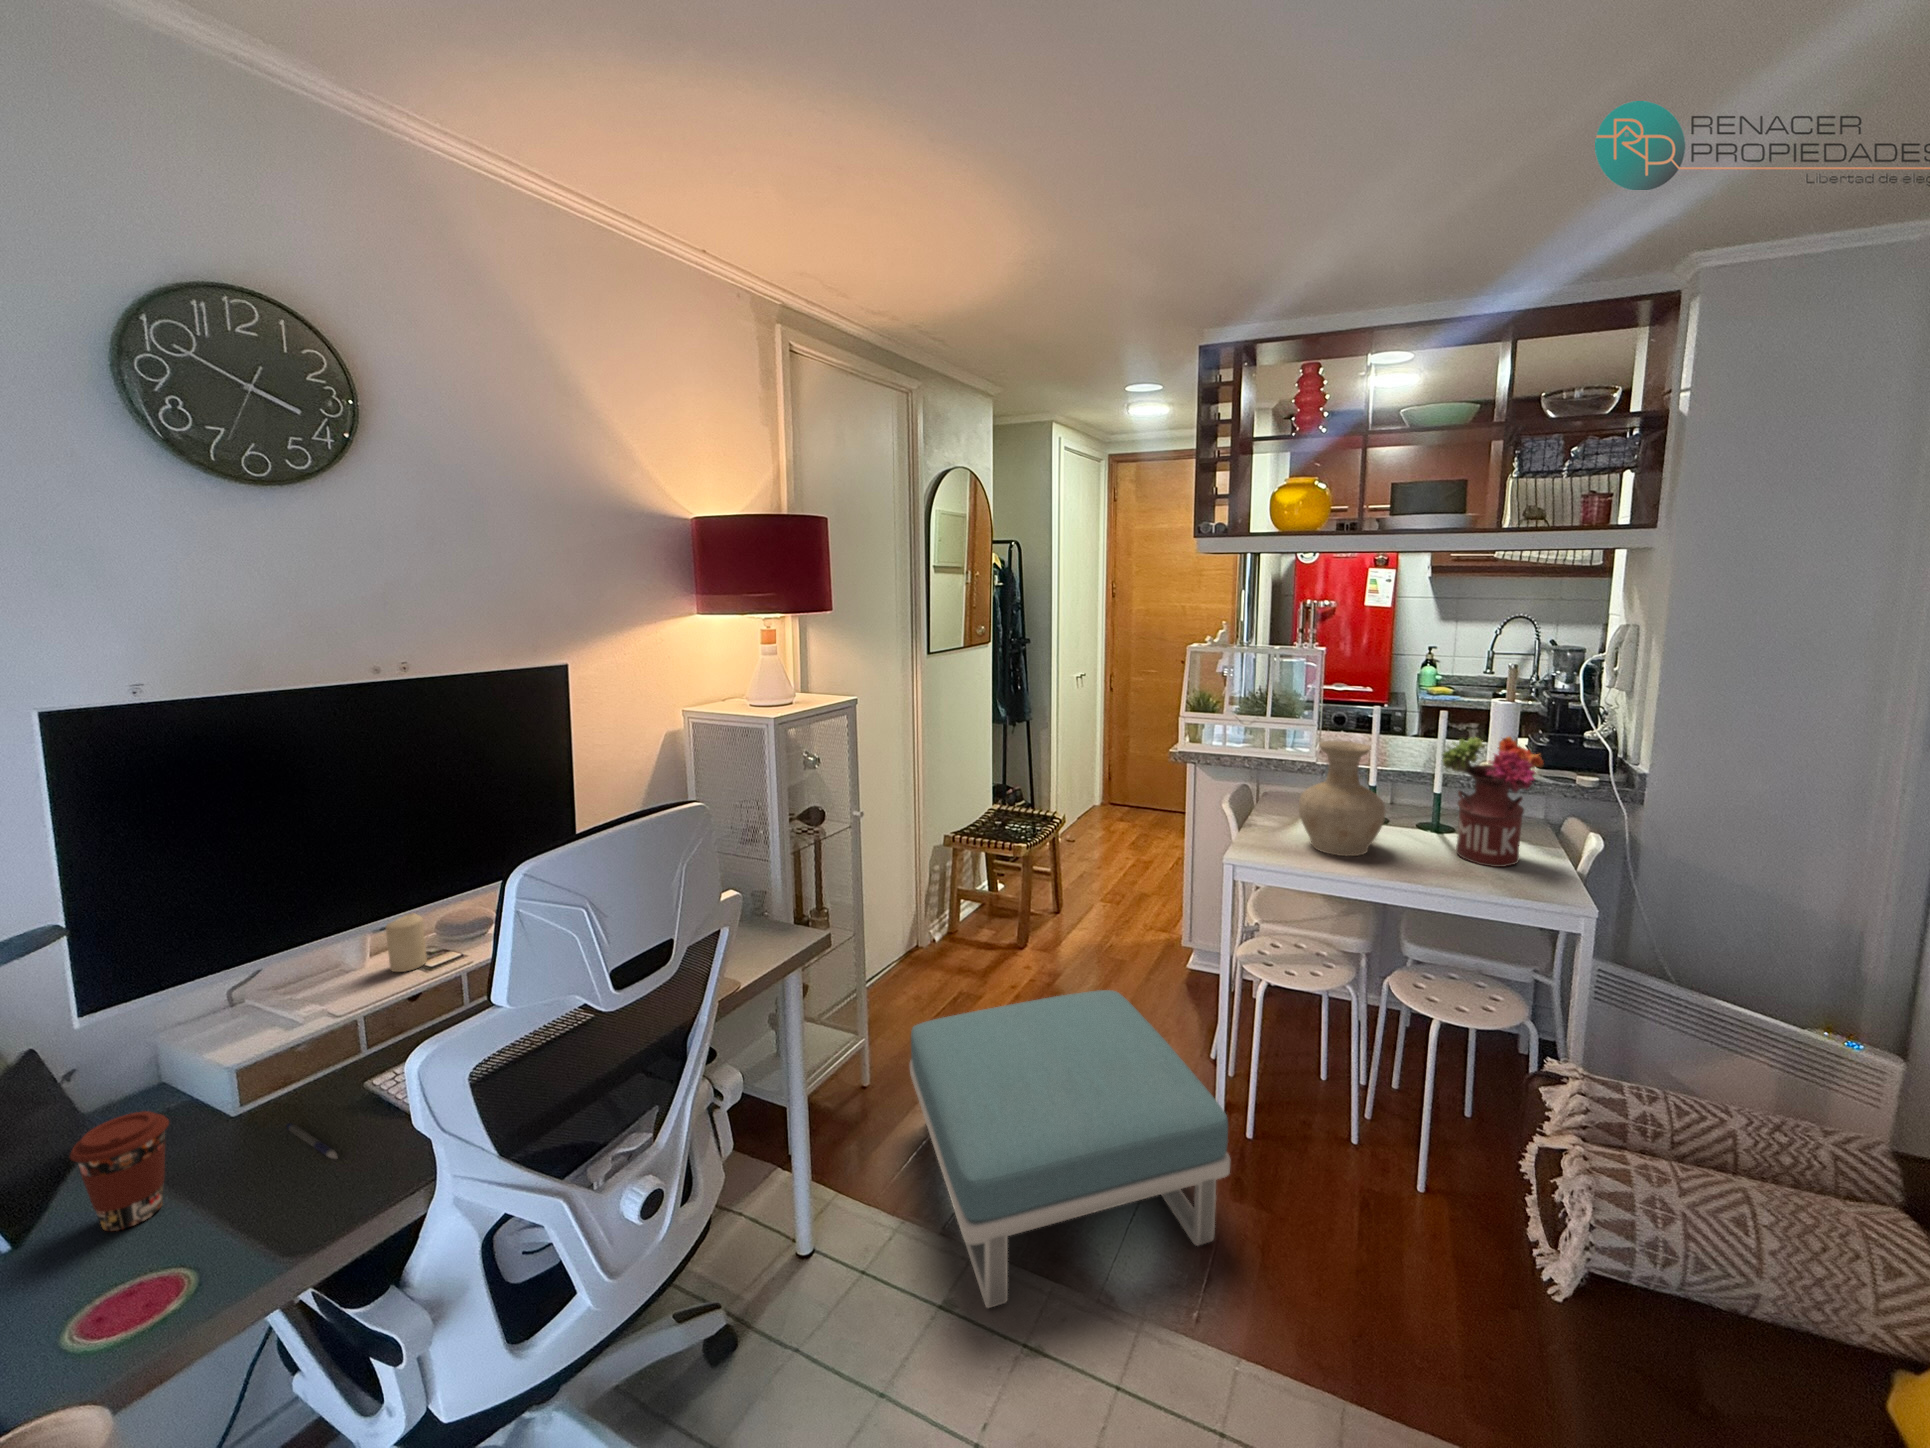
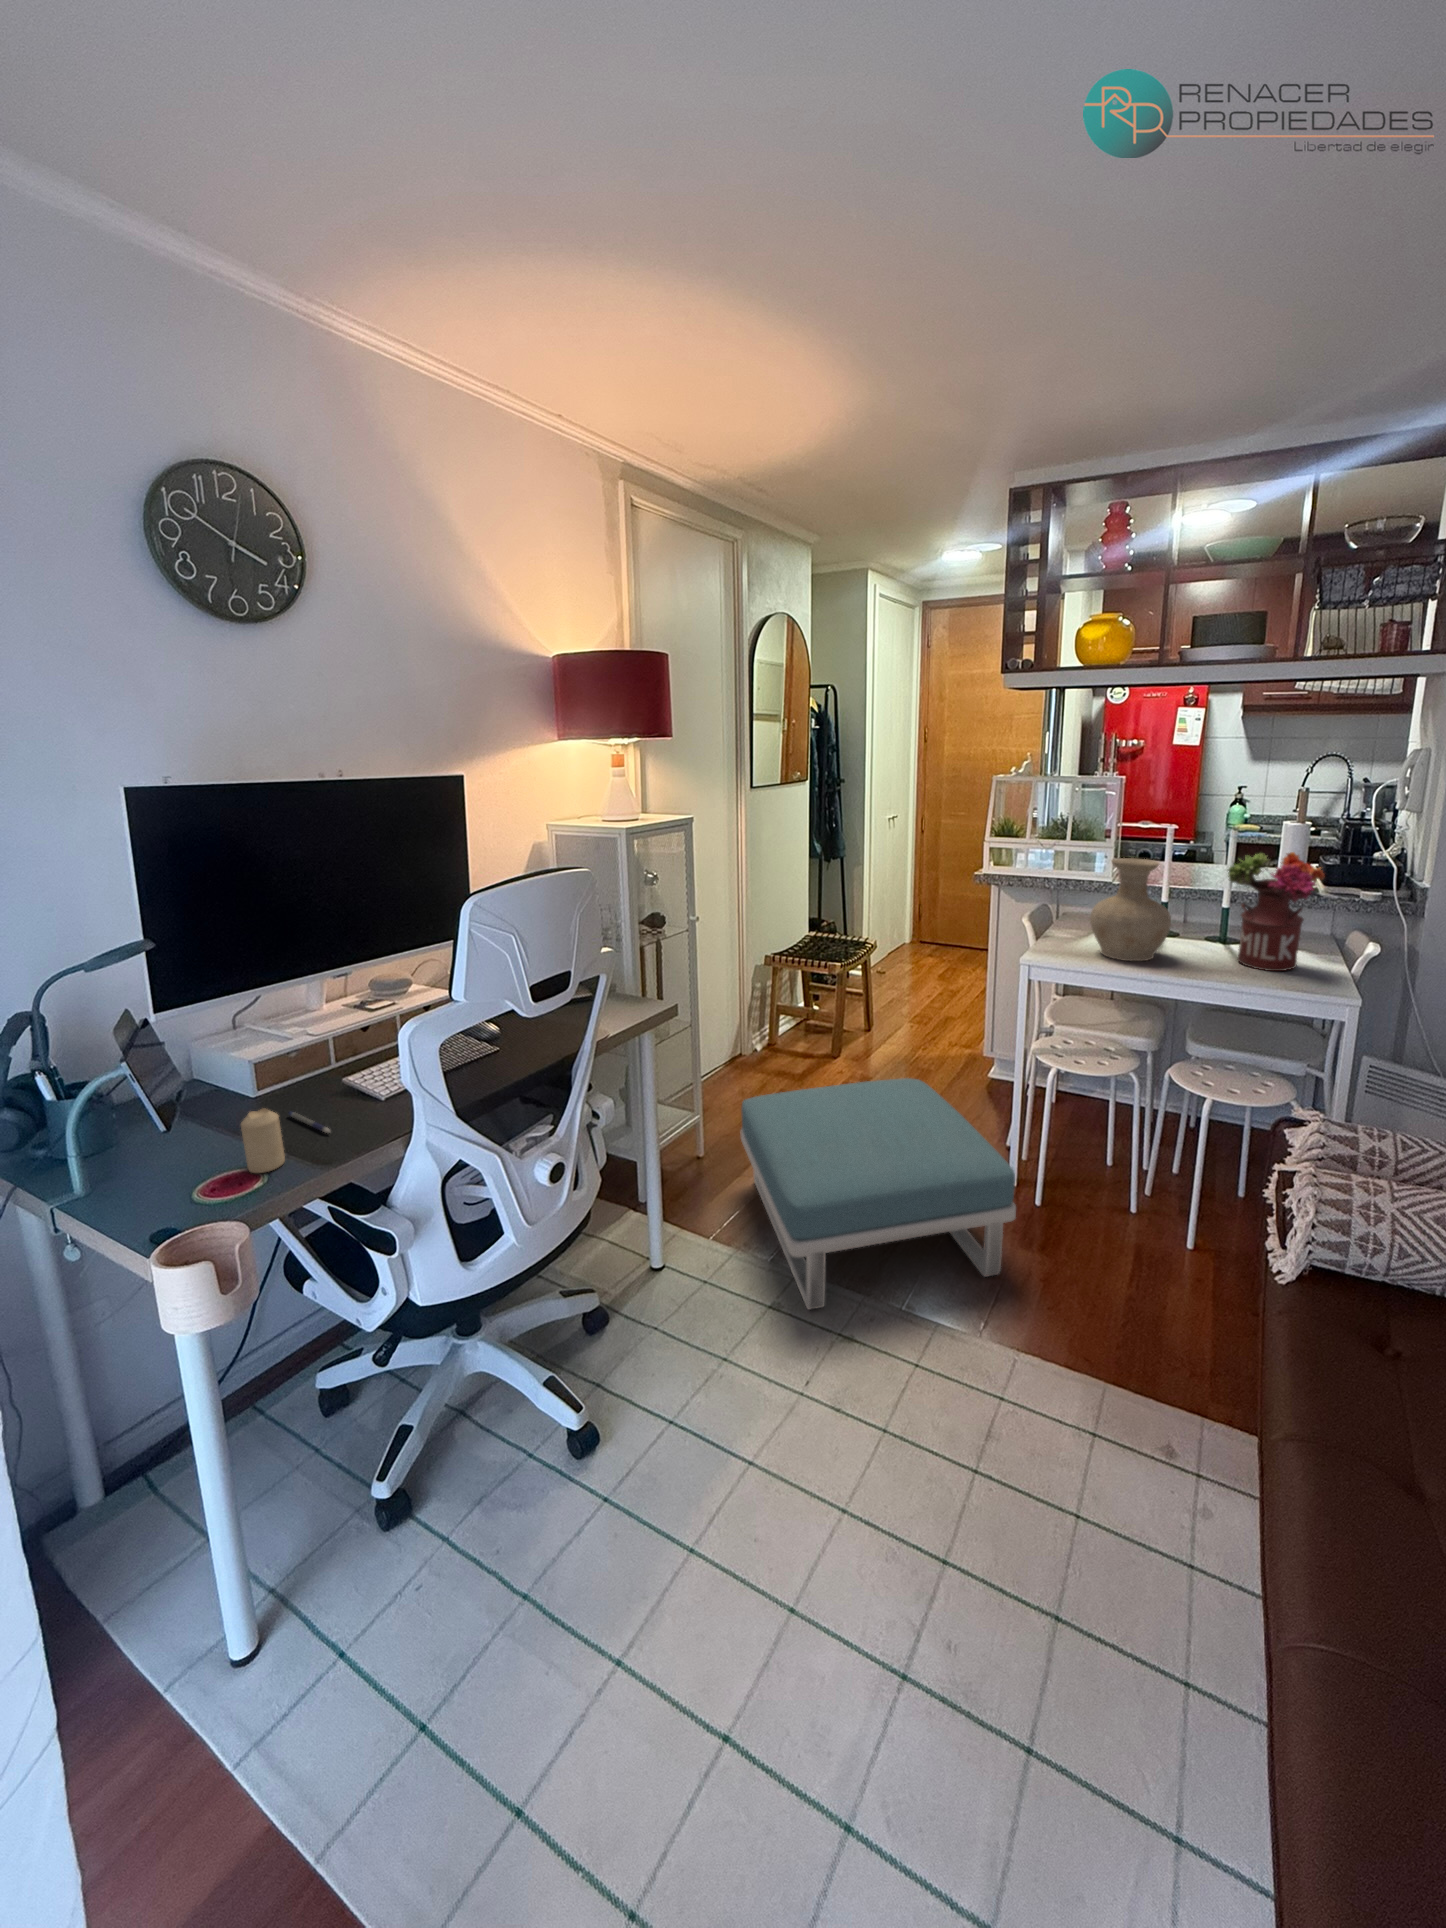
candle: present [386,913,427,972] -> present [241,1108,285,1173]
coffee cup: present [70,1111,169,1231] -> none [161,1086,221,1165]

